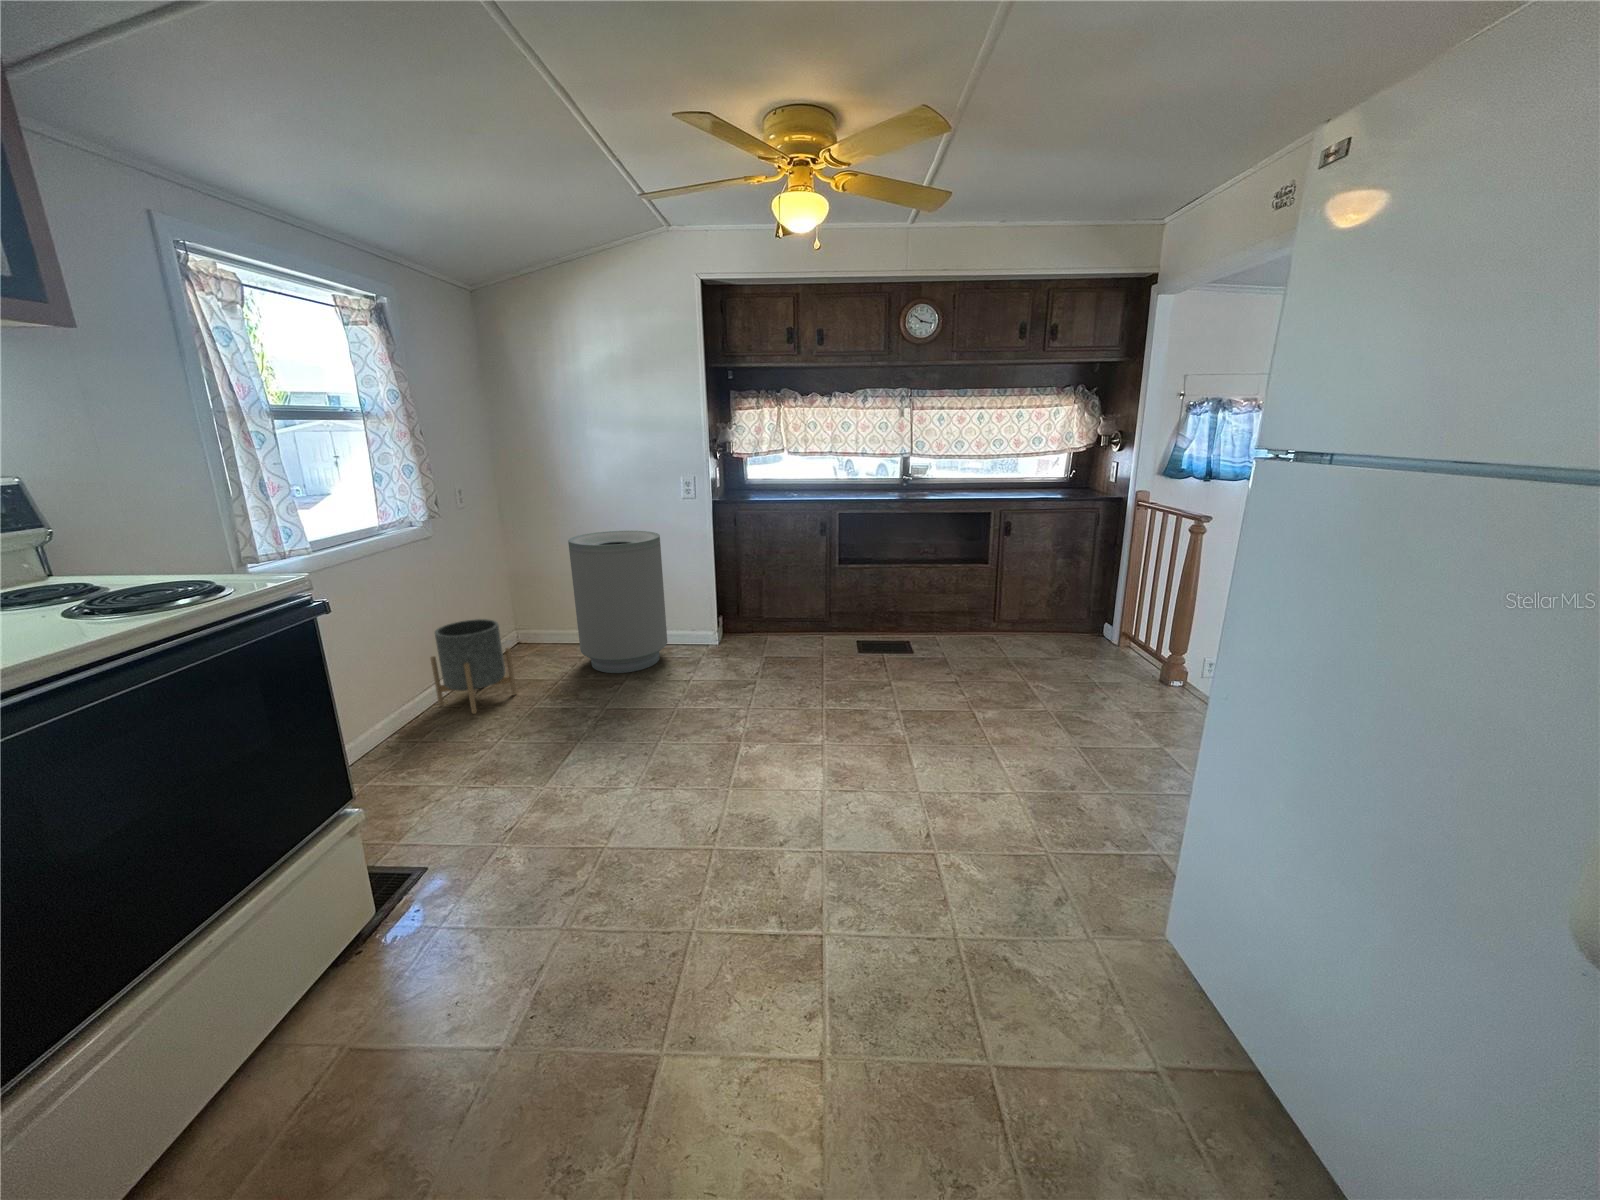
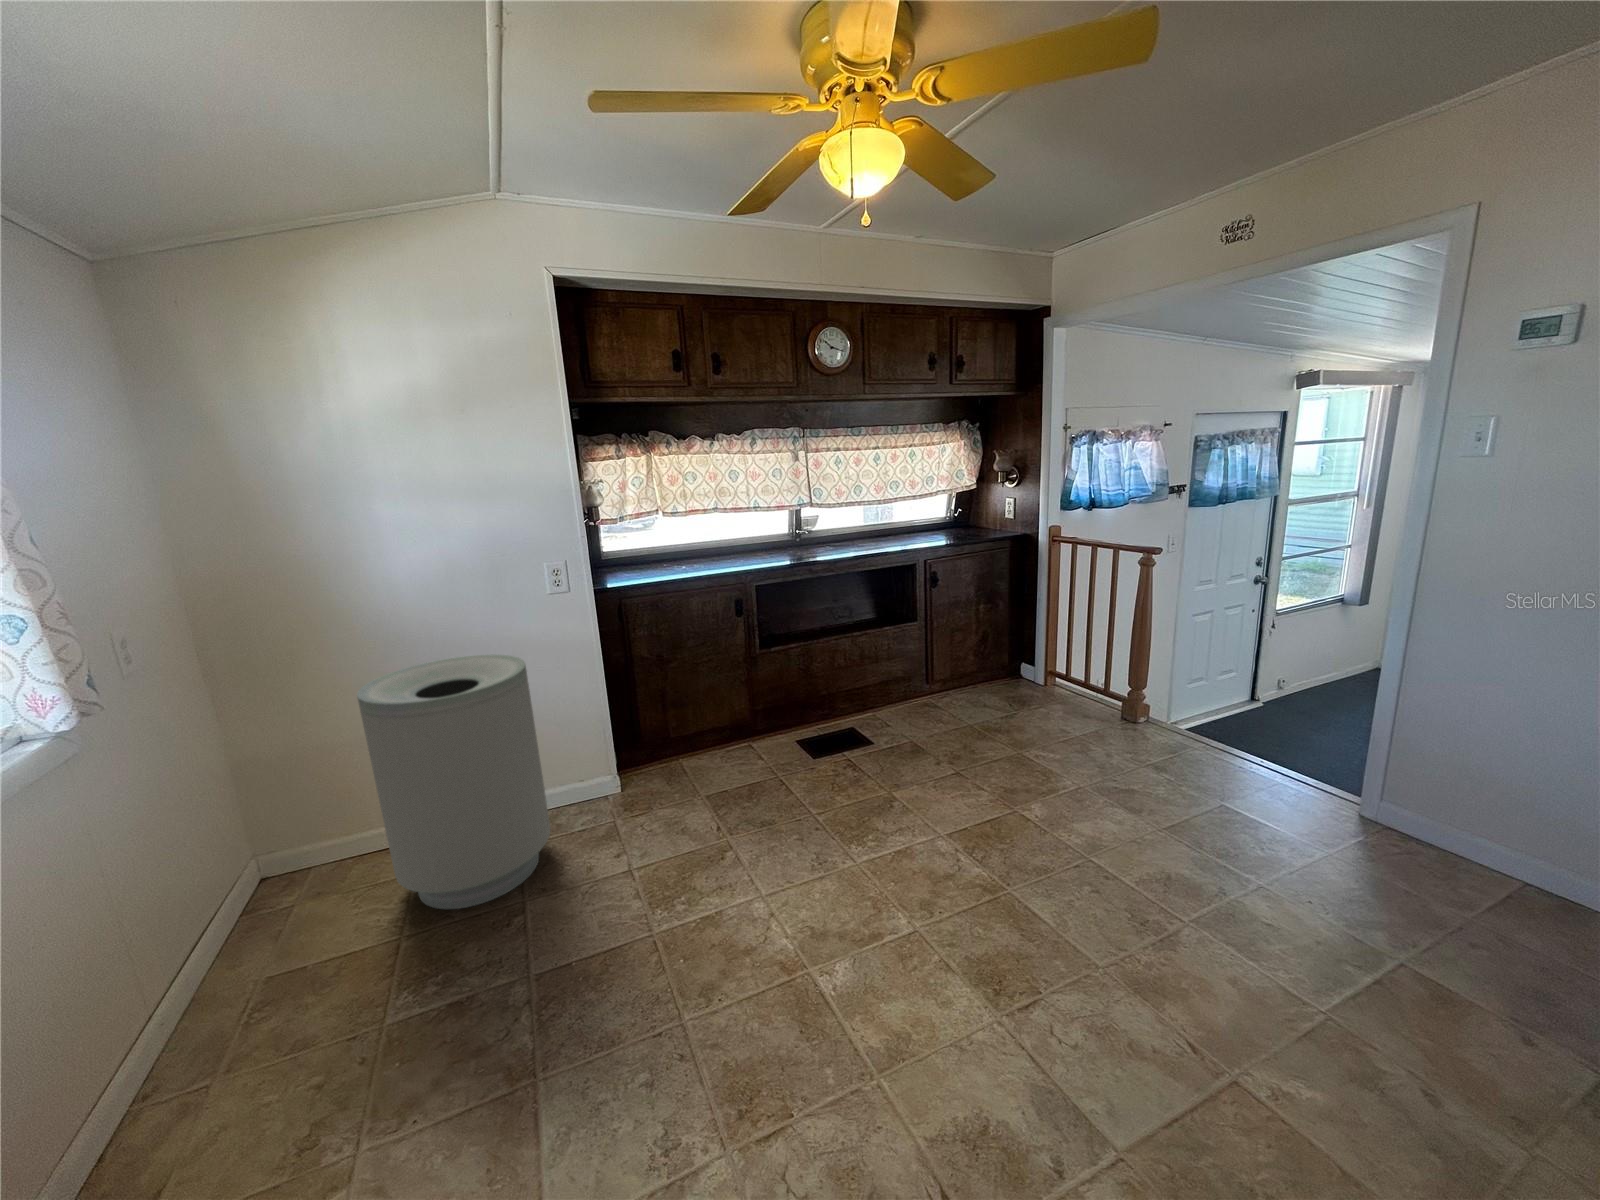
planter: present [431,619,517,714] -> none [71,896,302,1134]

